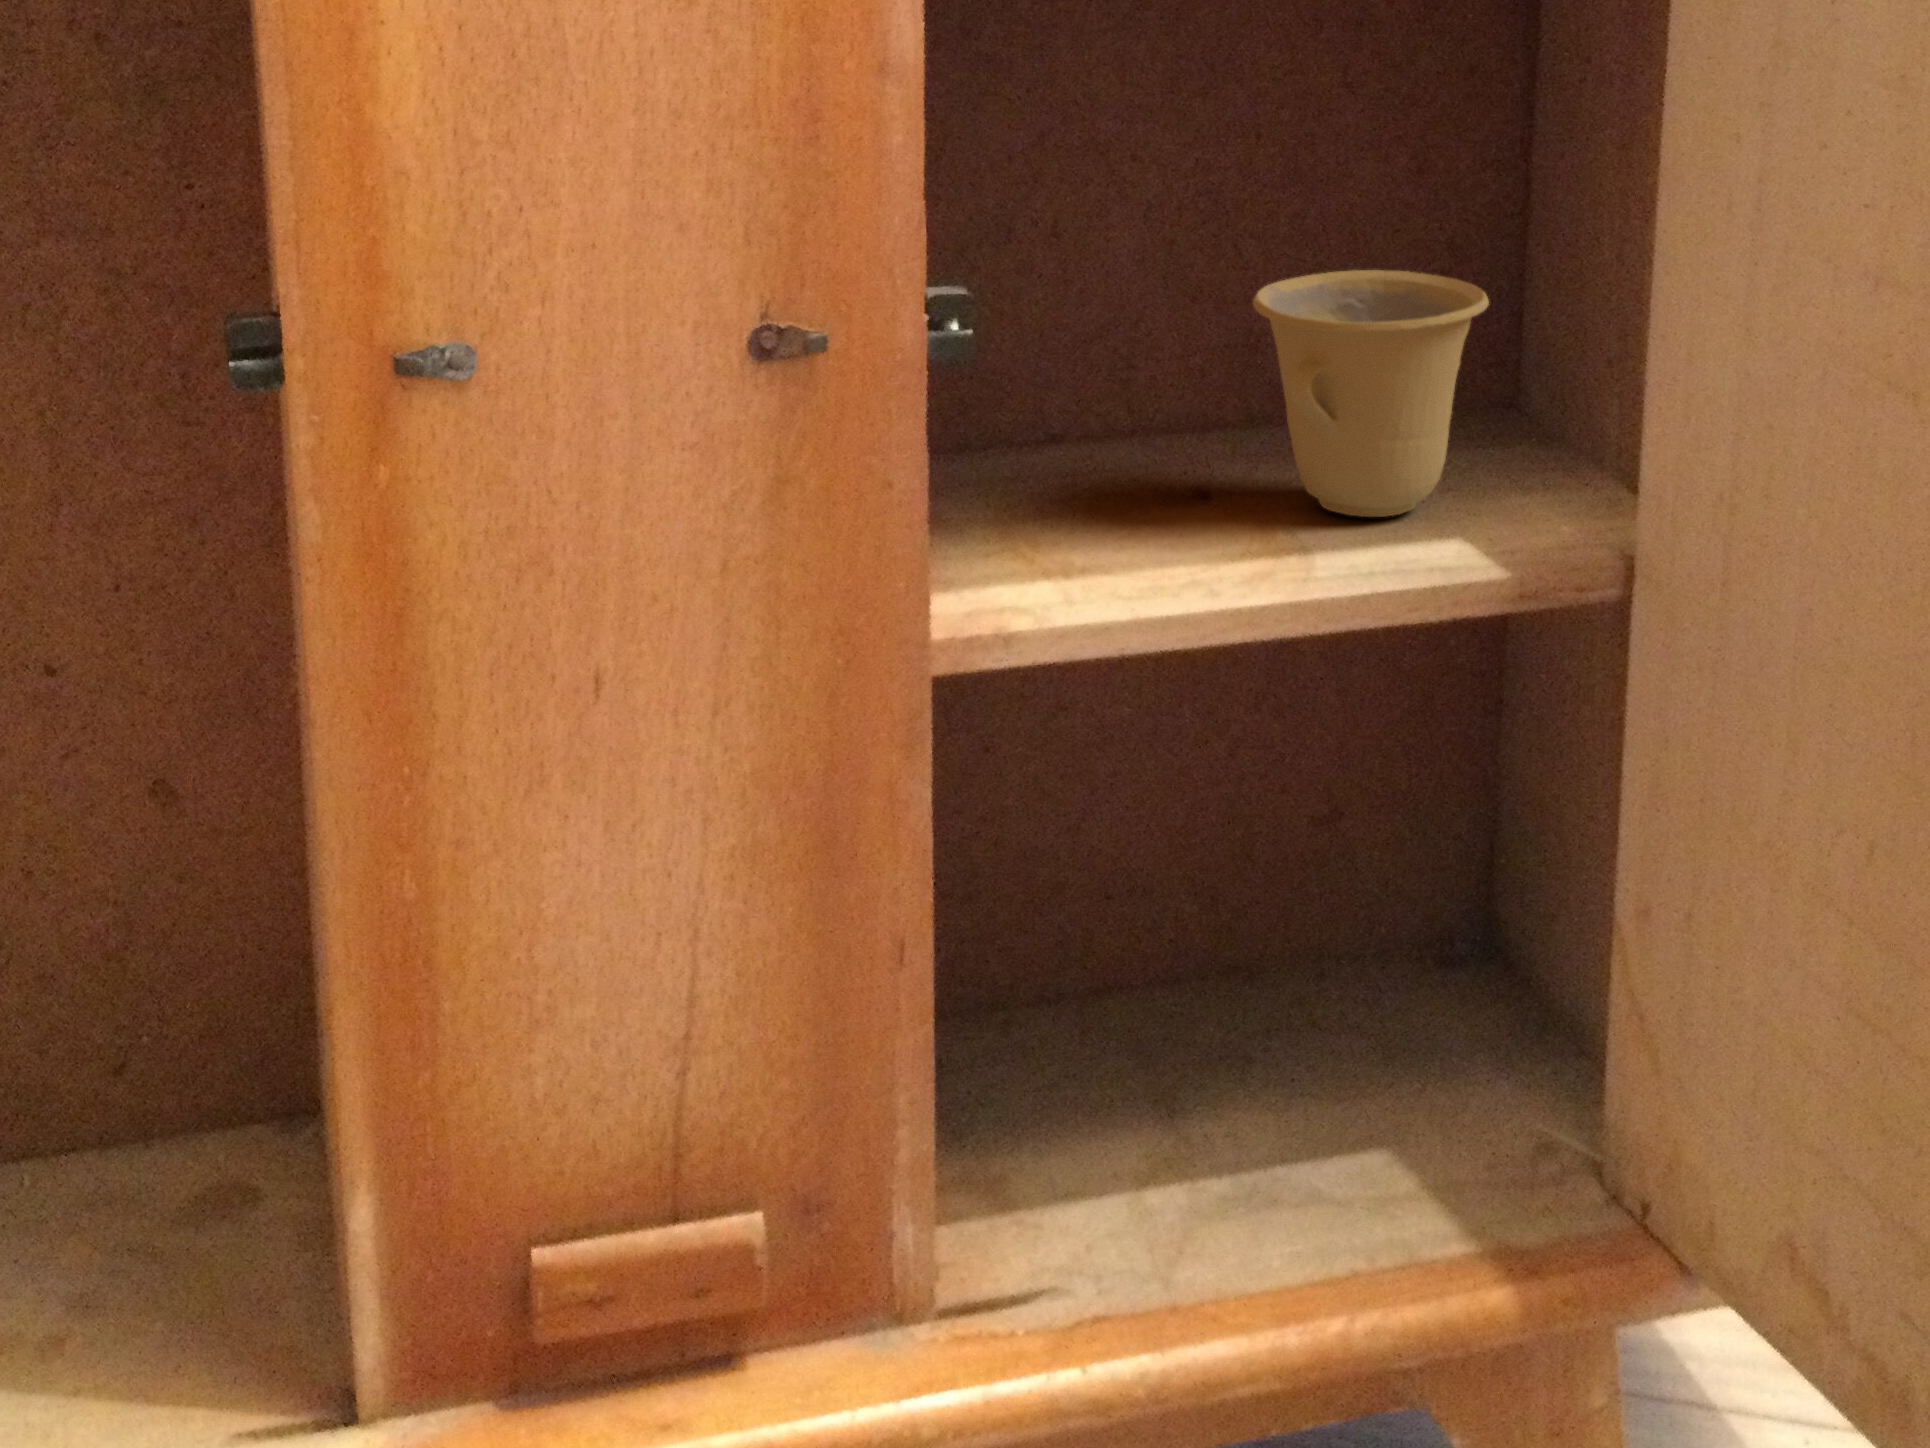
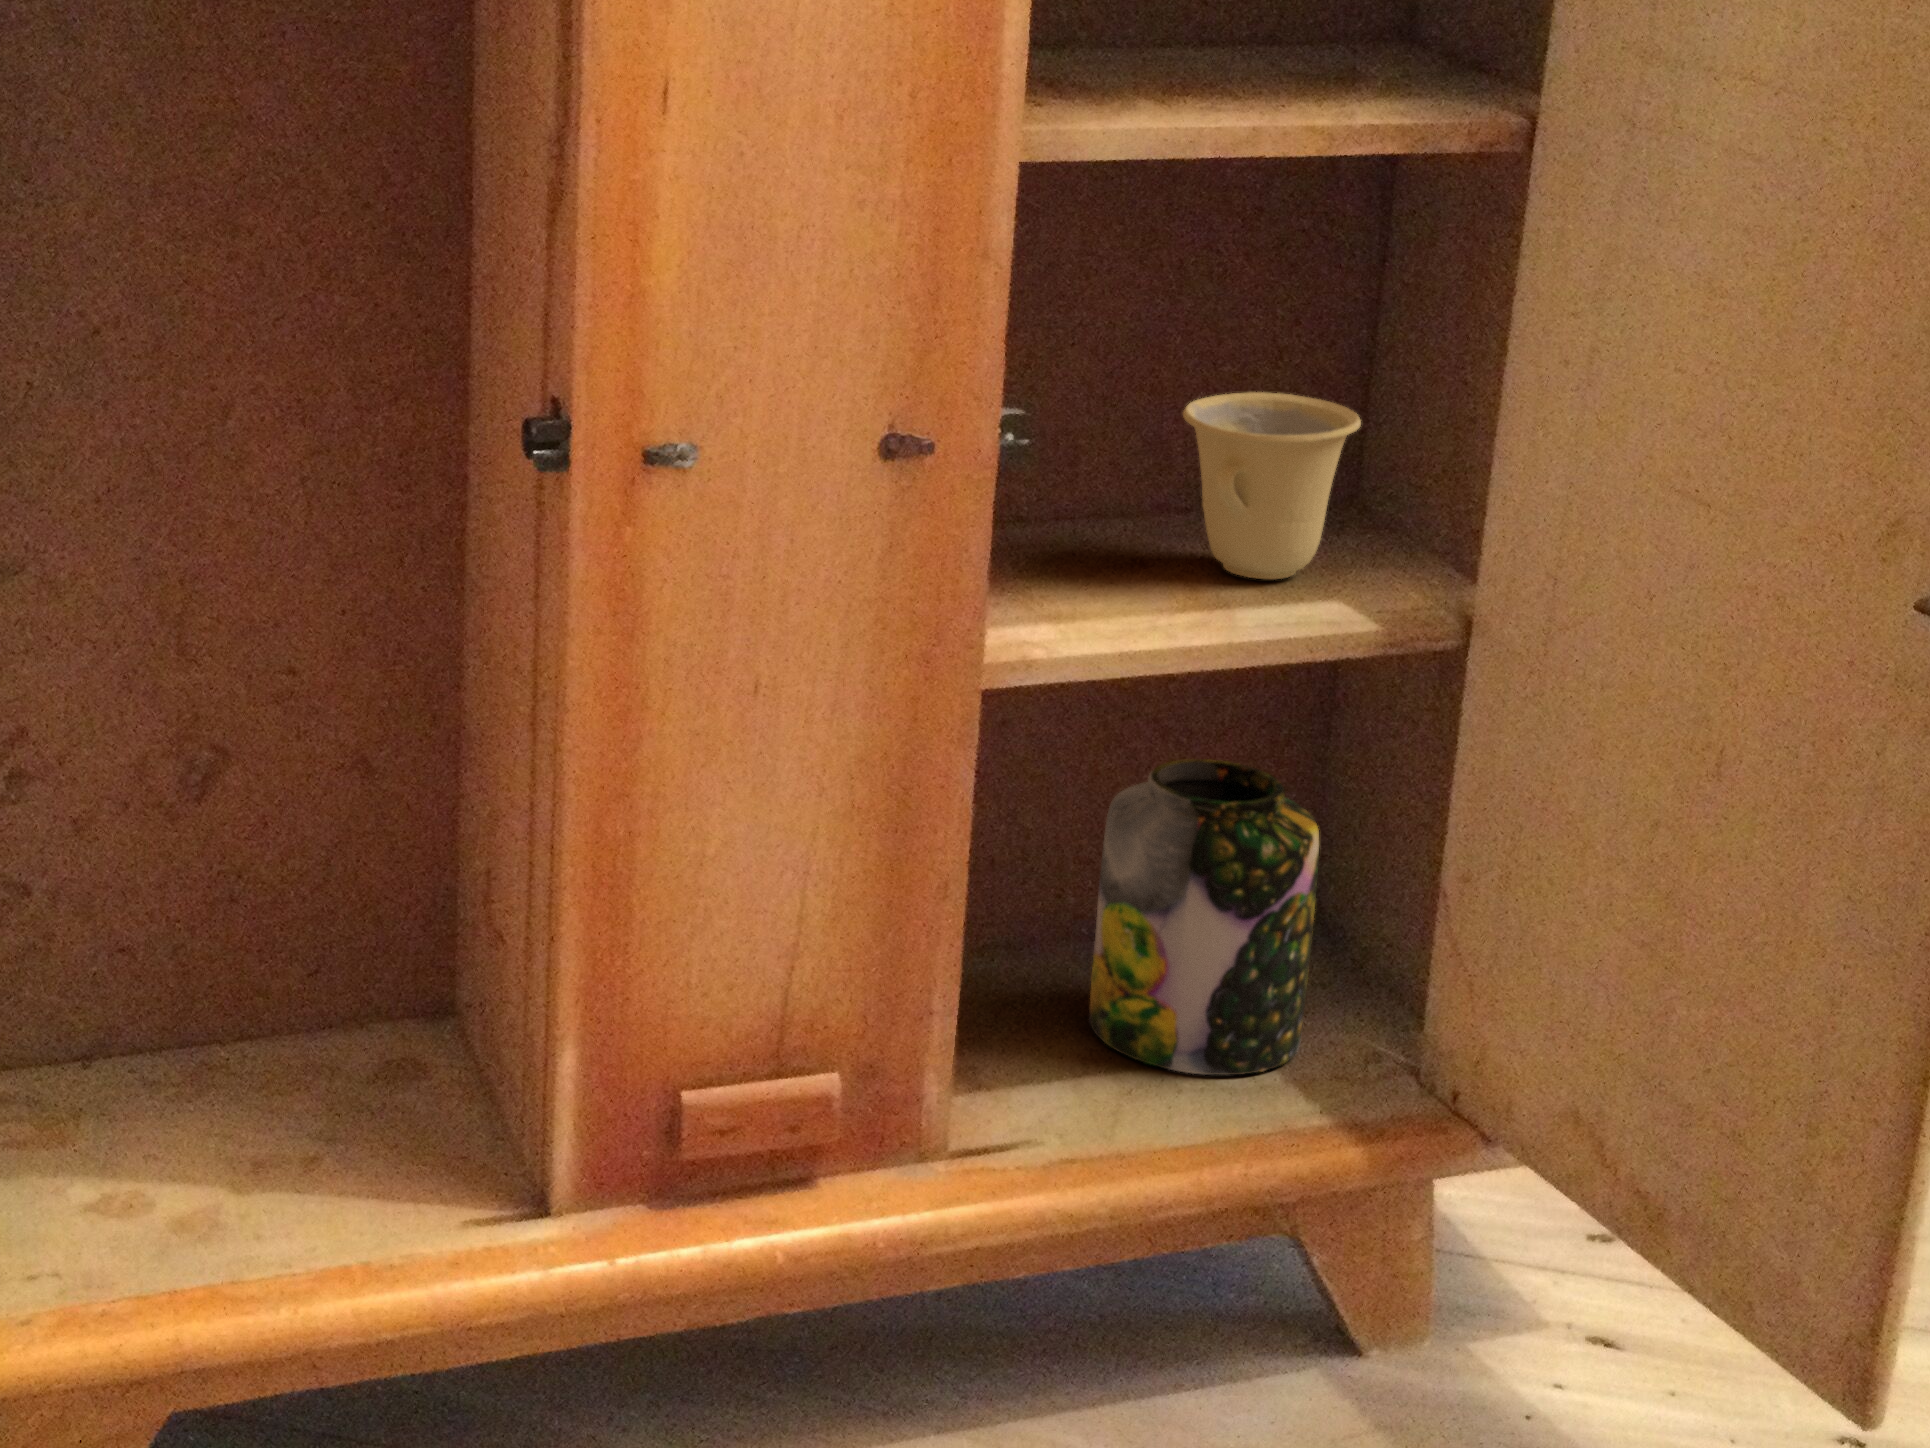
jar: none [1178,757,1464,1184] -> present [1089,759,1319,1075]

